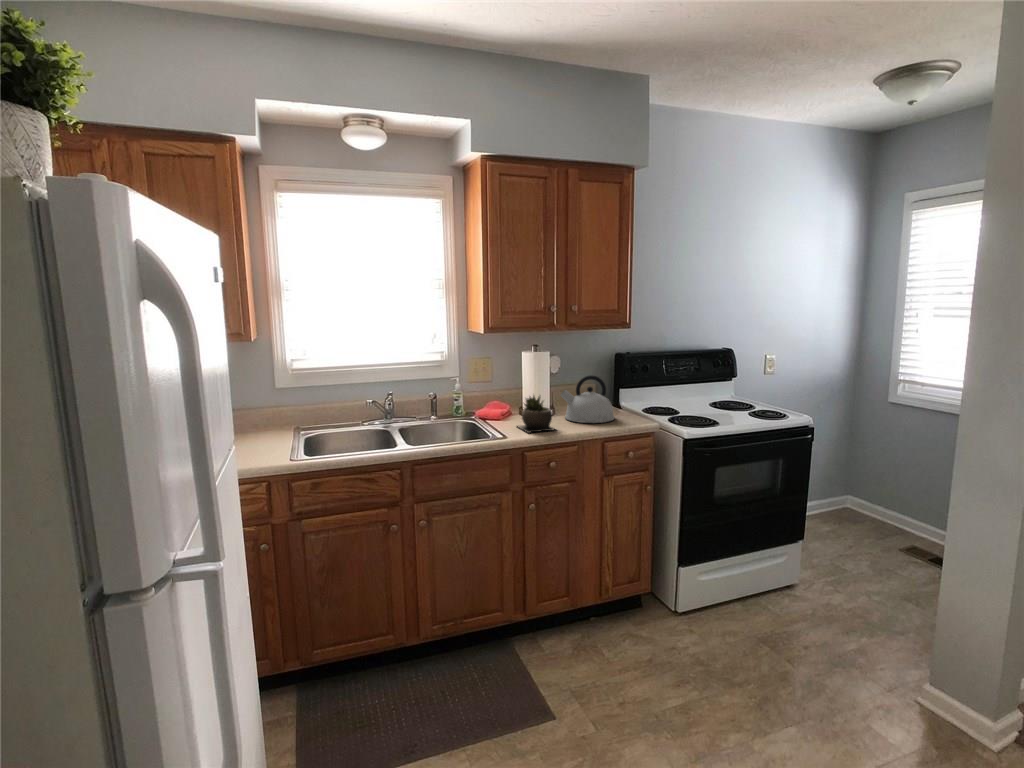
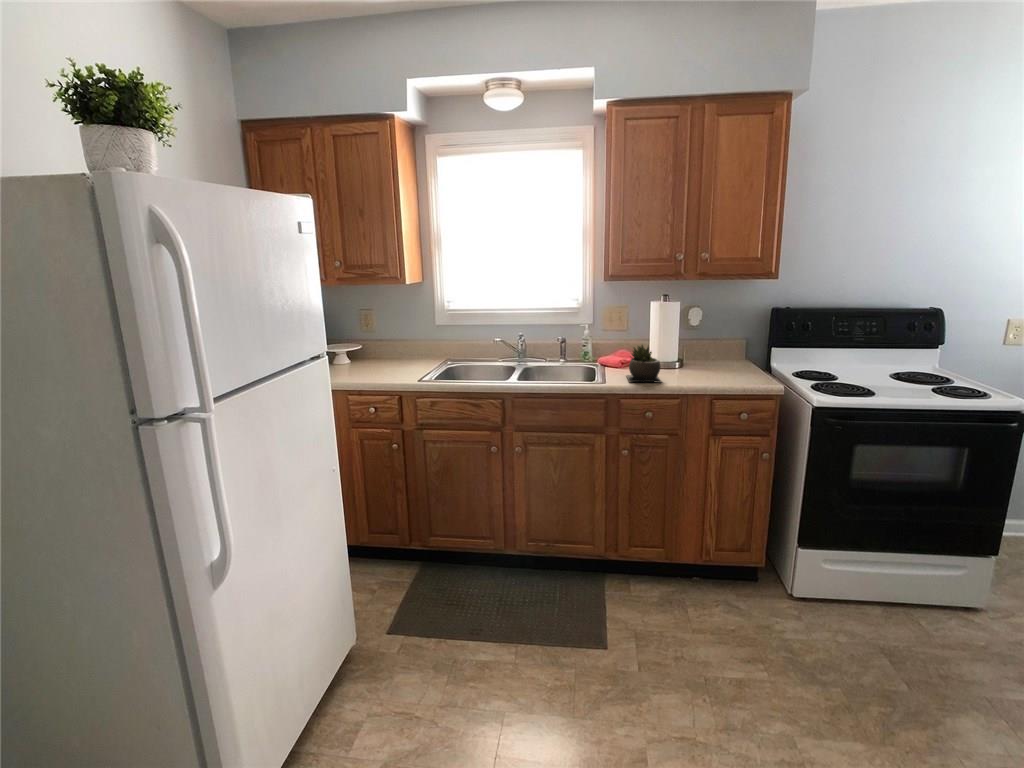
kettle: present [561,376,615,423] -> none [681,330,740,380]

